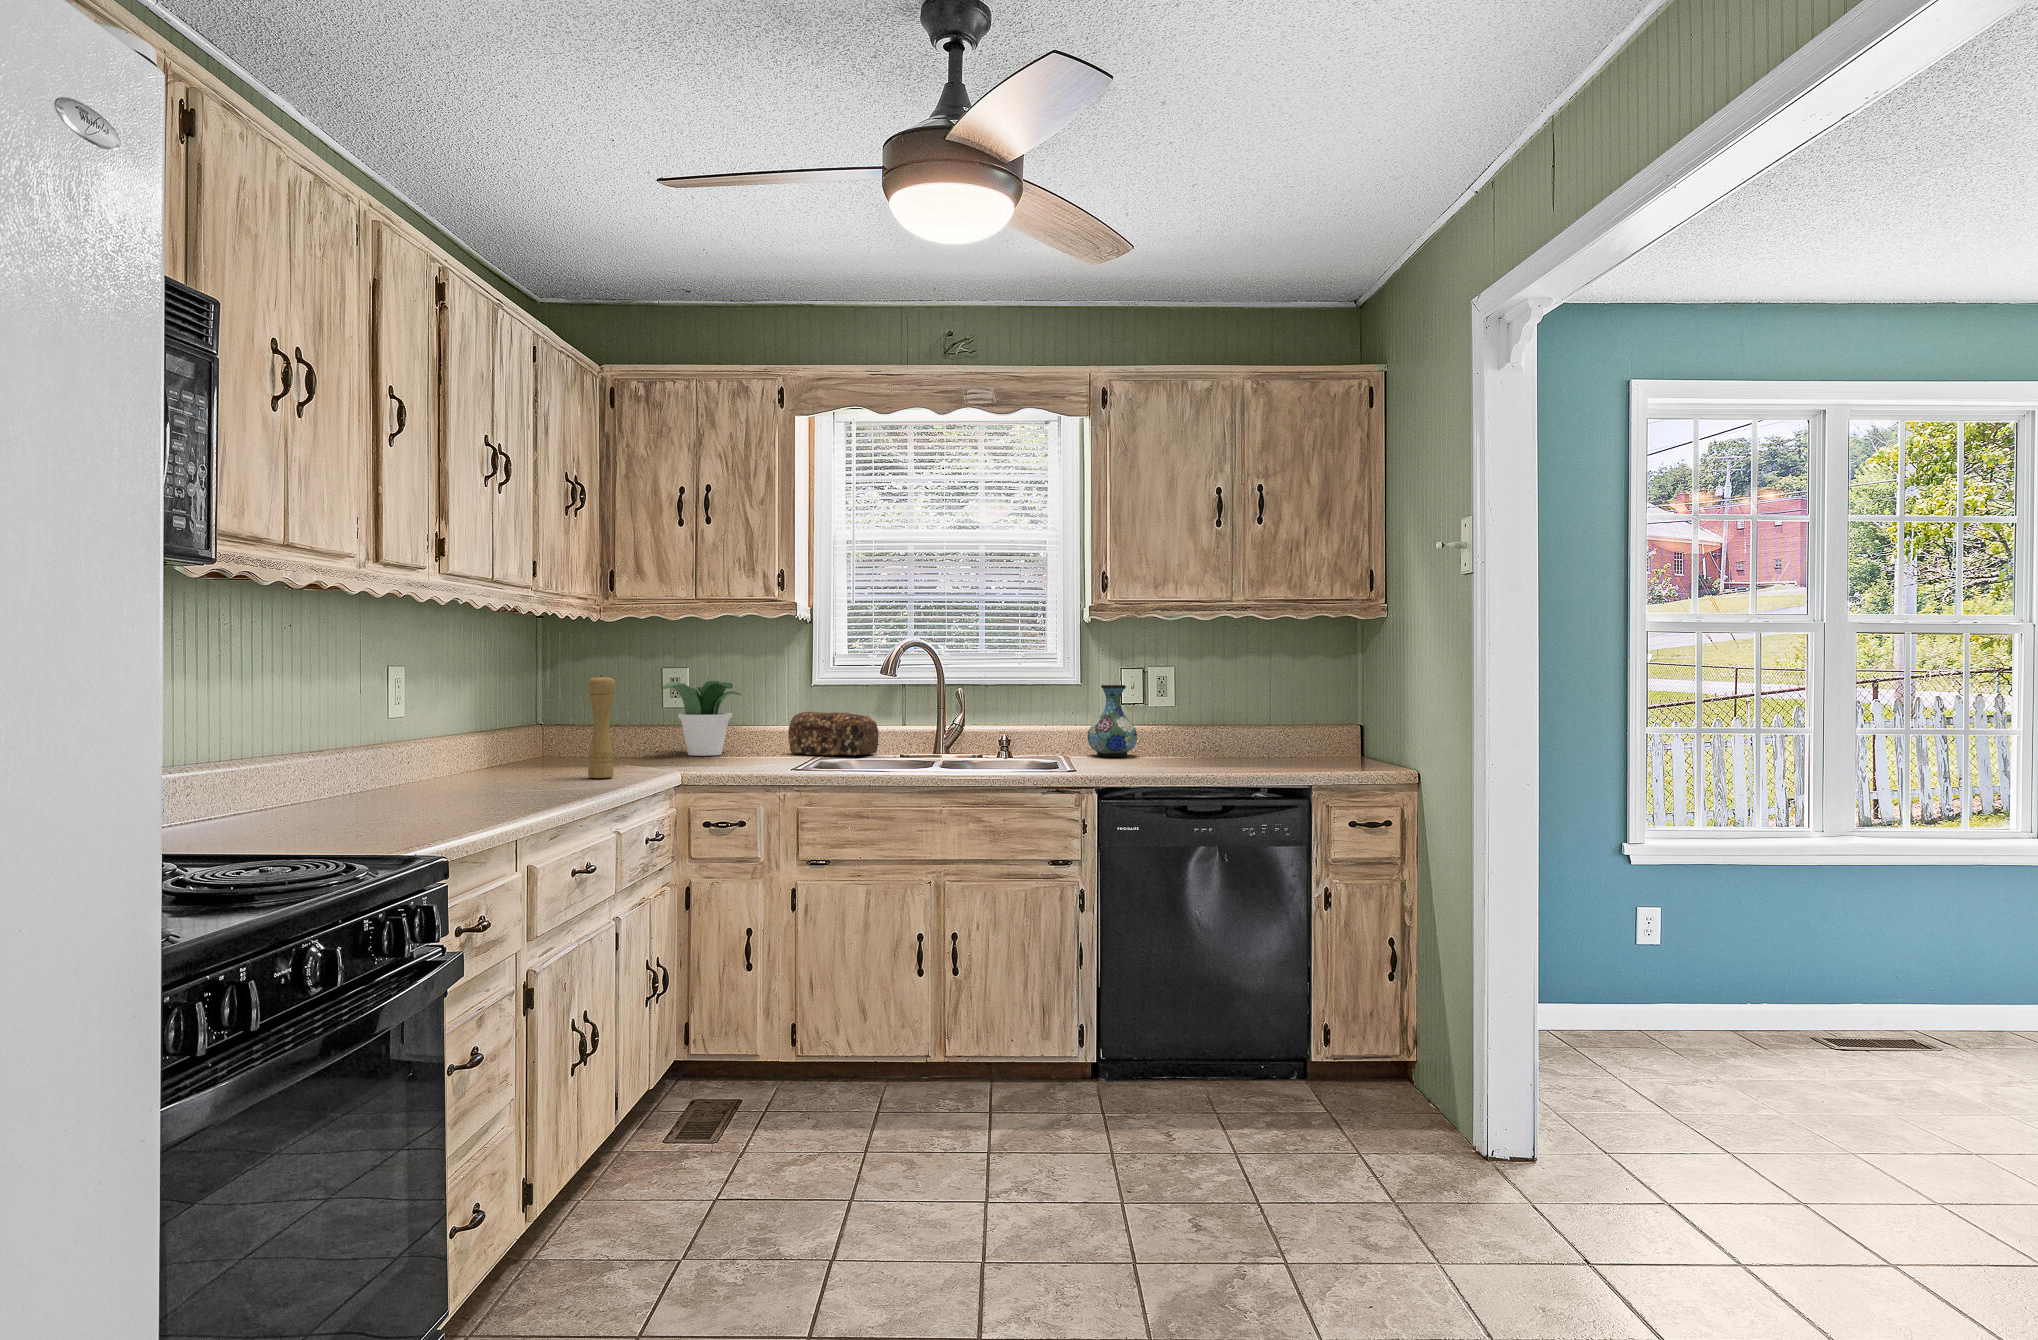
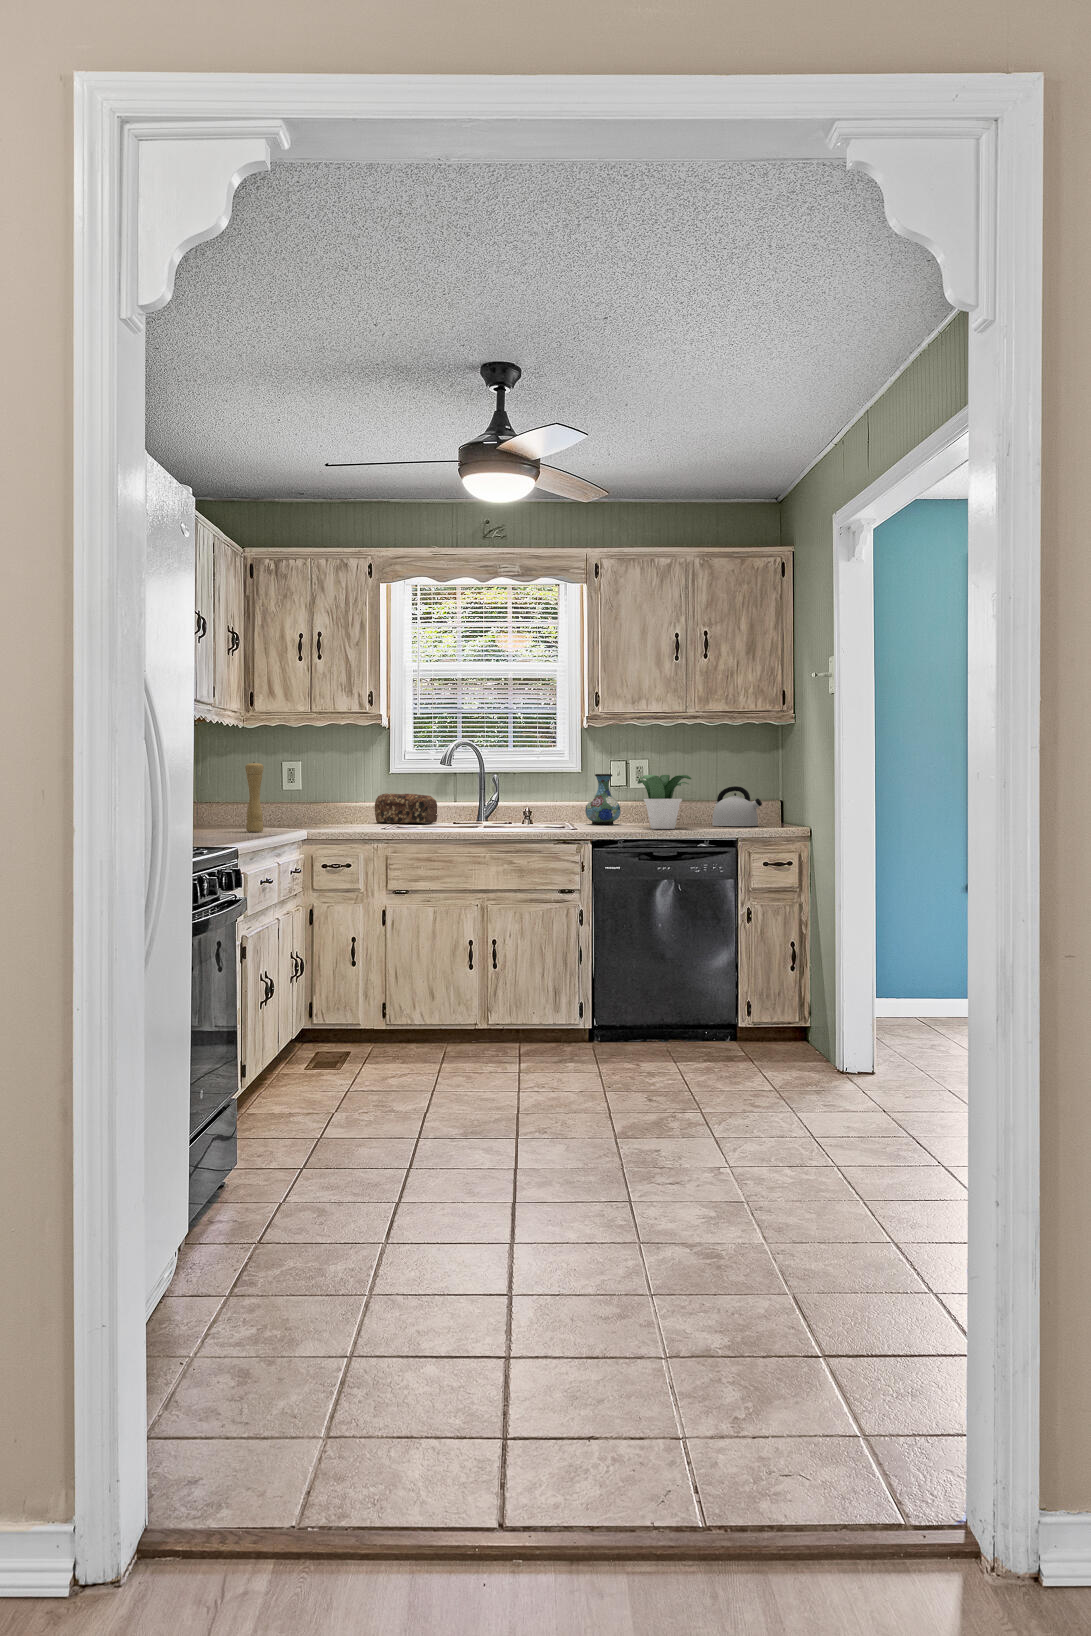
potted plant: present [663,681,741,756] -> present [637,775,691,829]
kettle: none [1266,703,1338,761] -> present [712,786,762,826]

